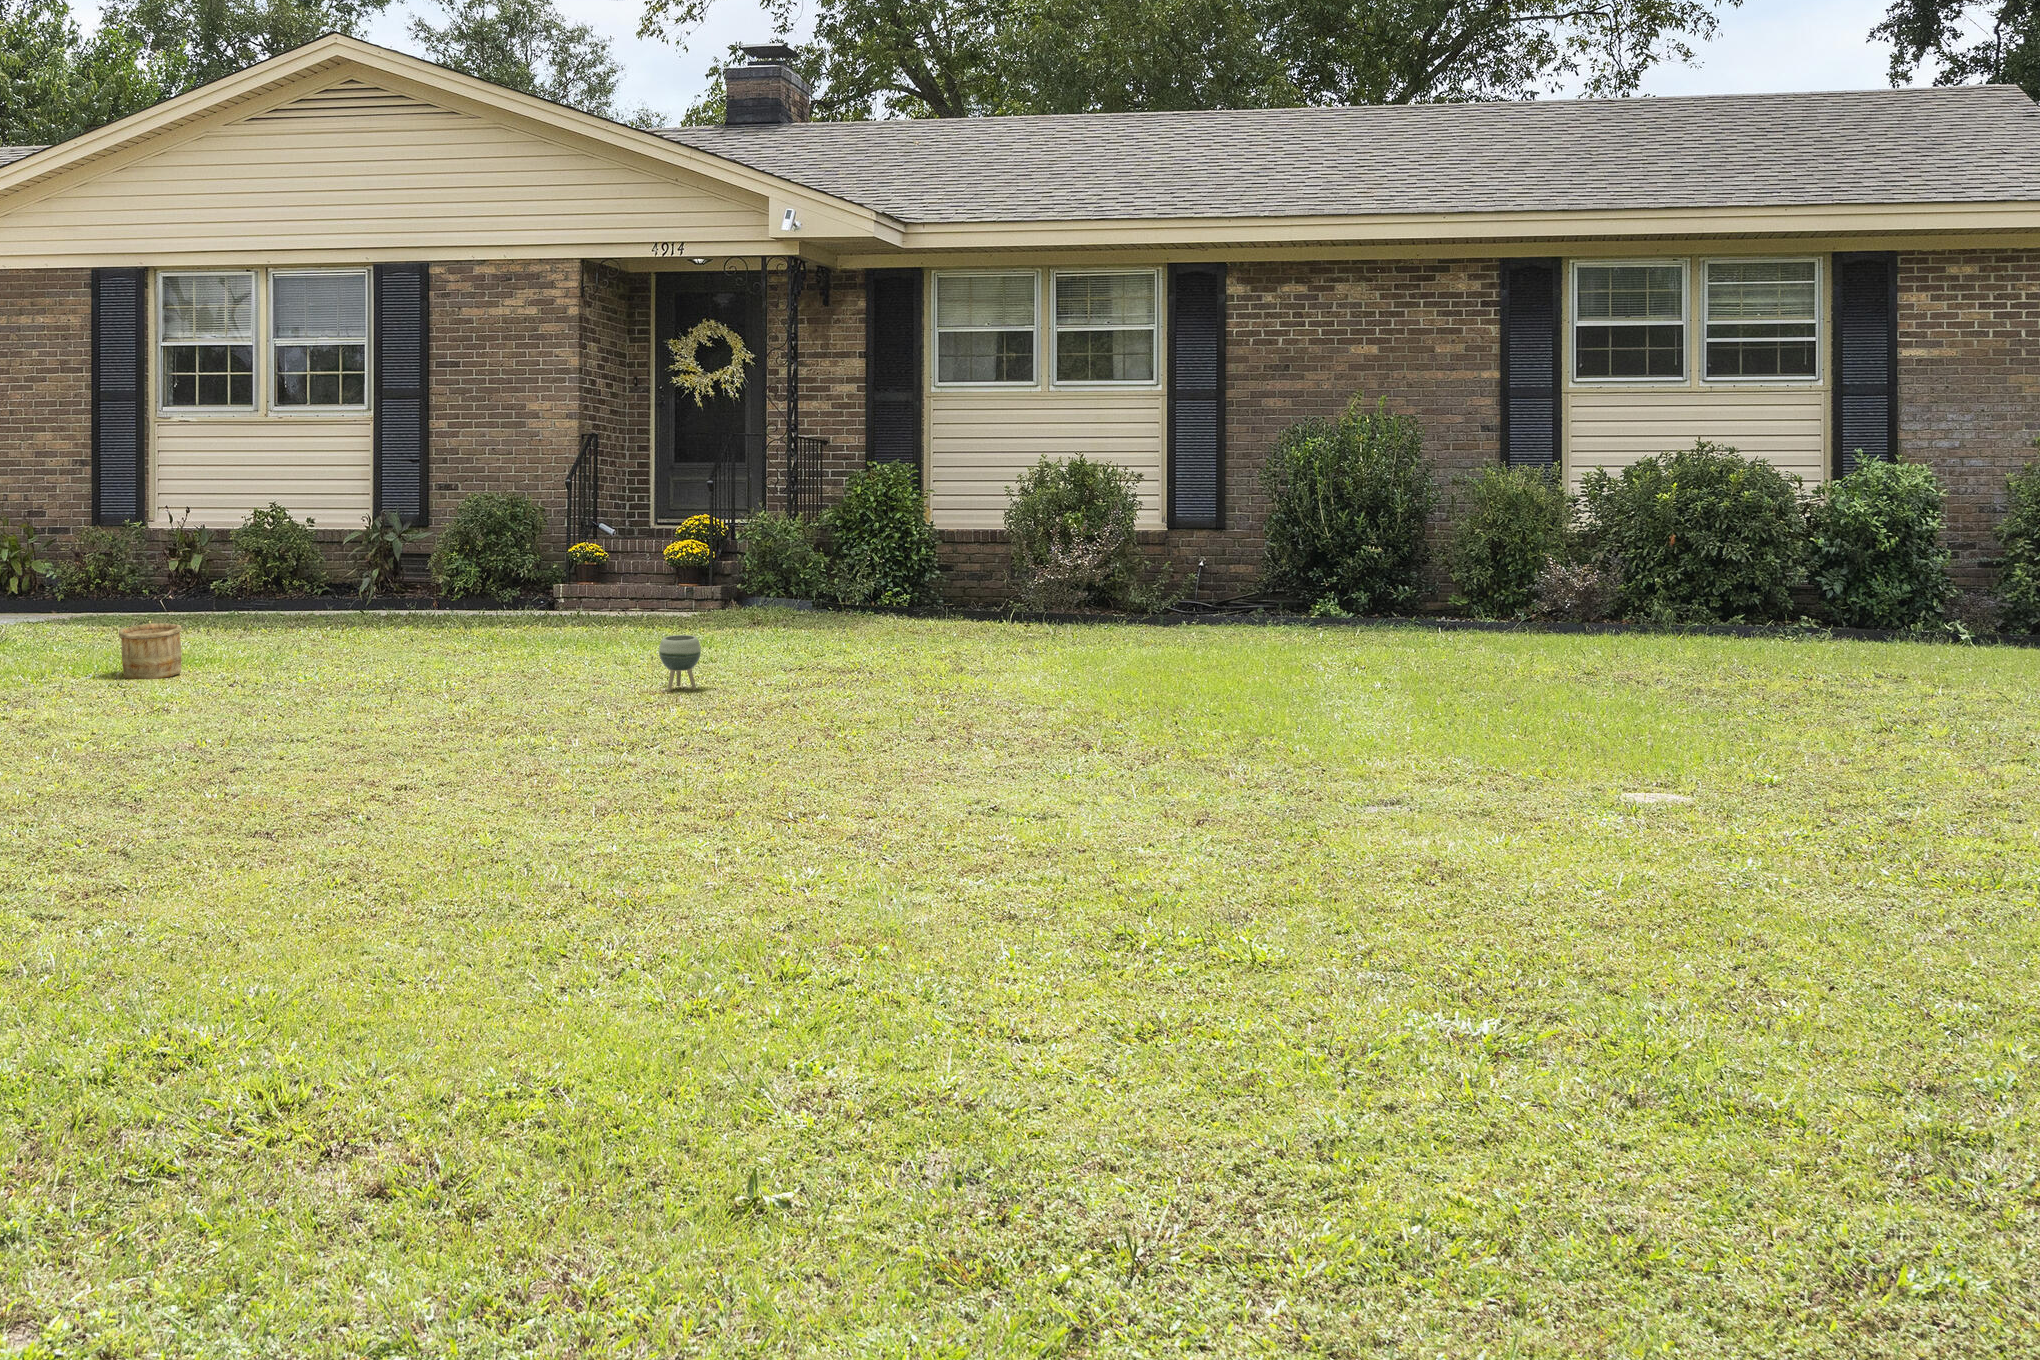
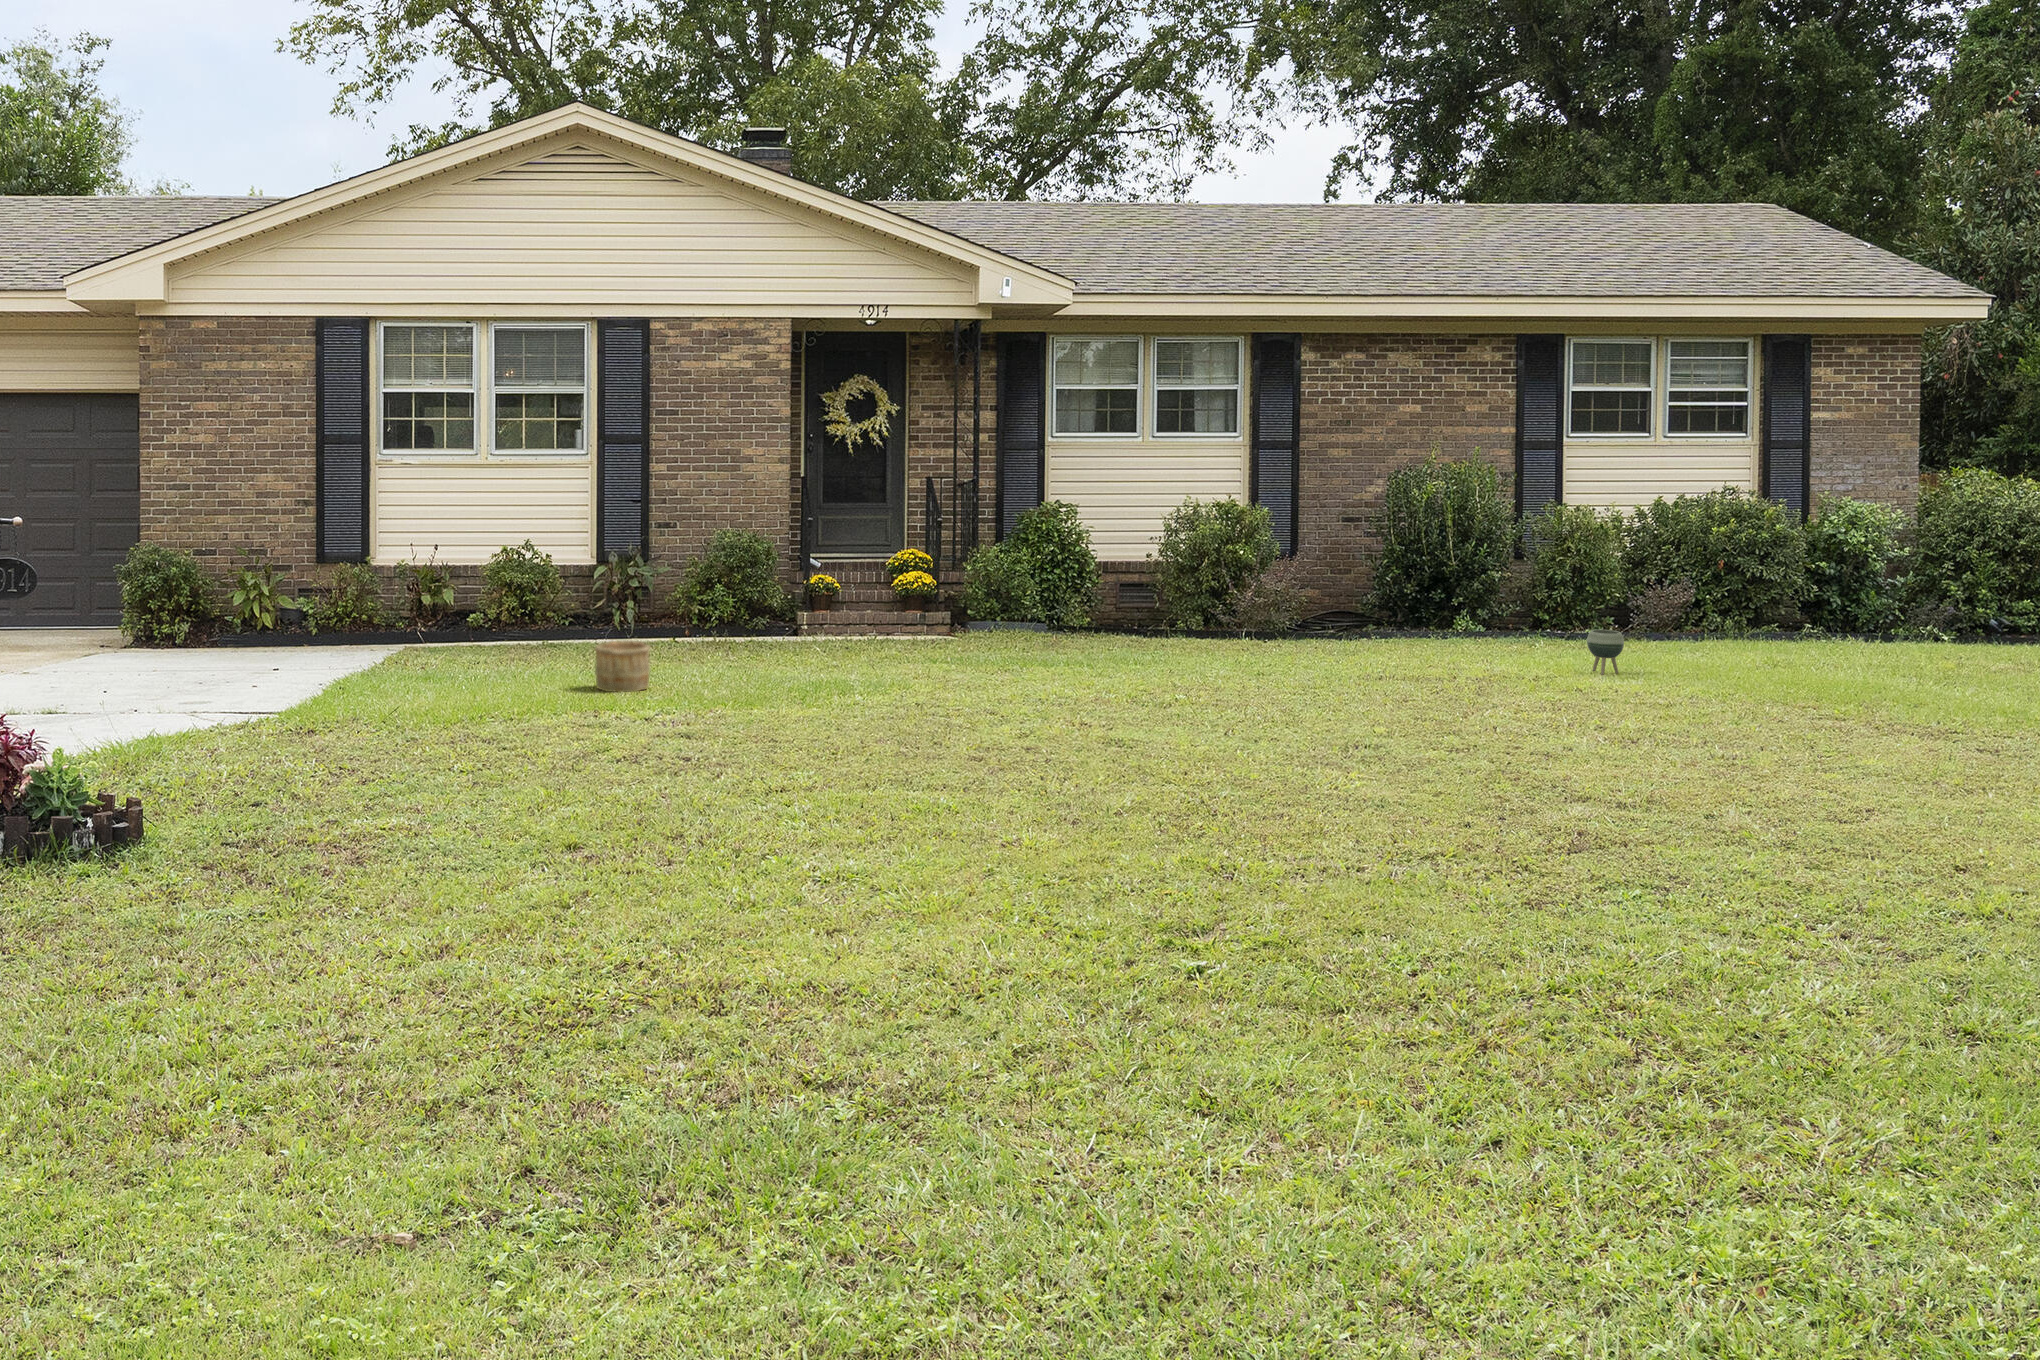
planter: present [659,635,701,691] -> present [1587,630,1624,675]

